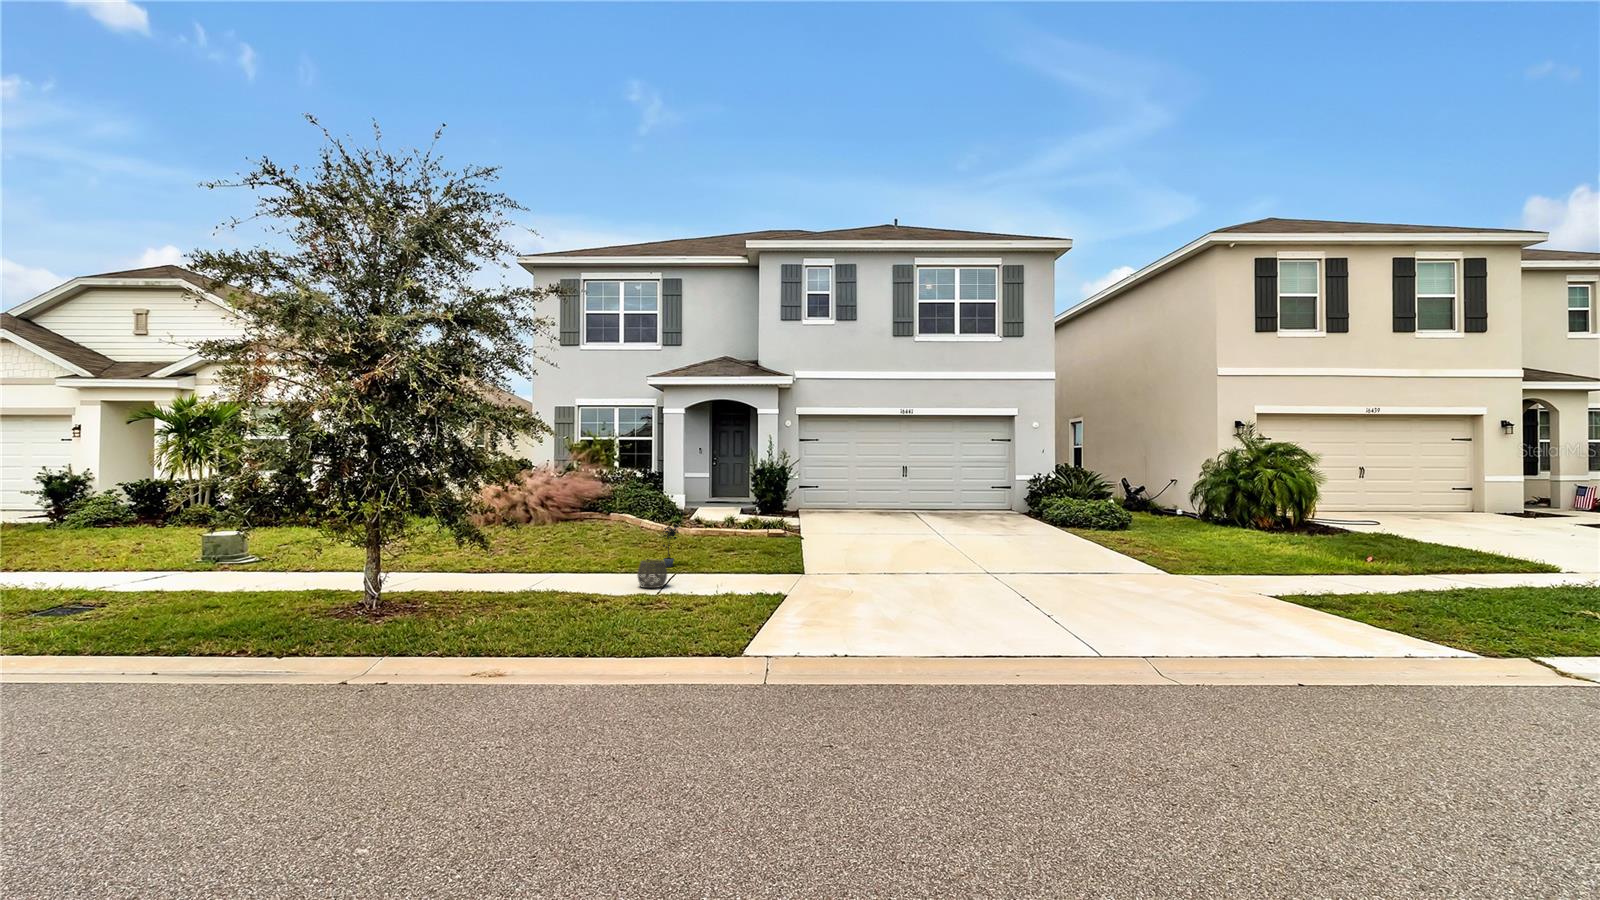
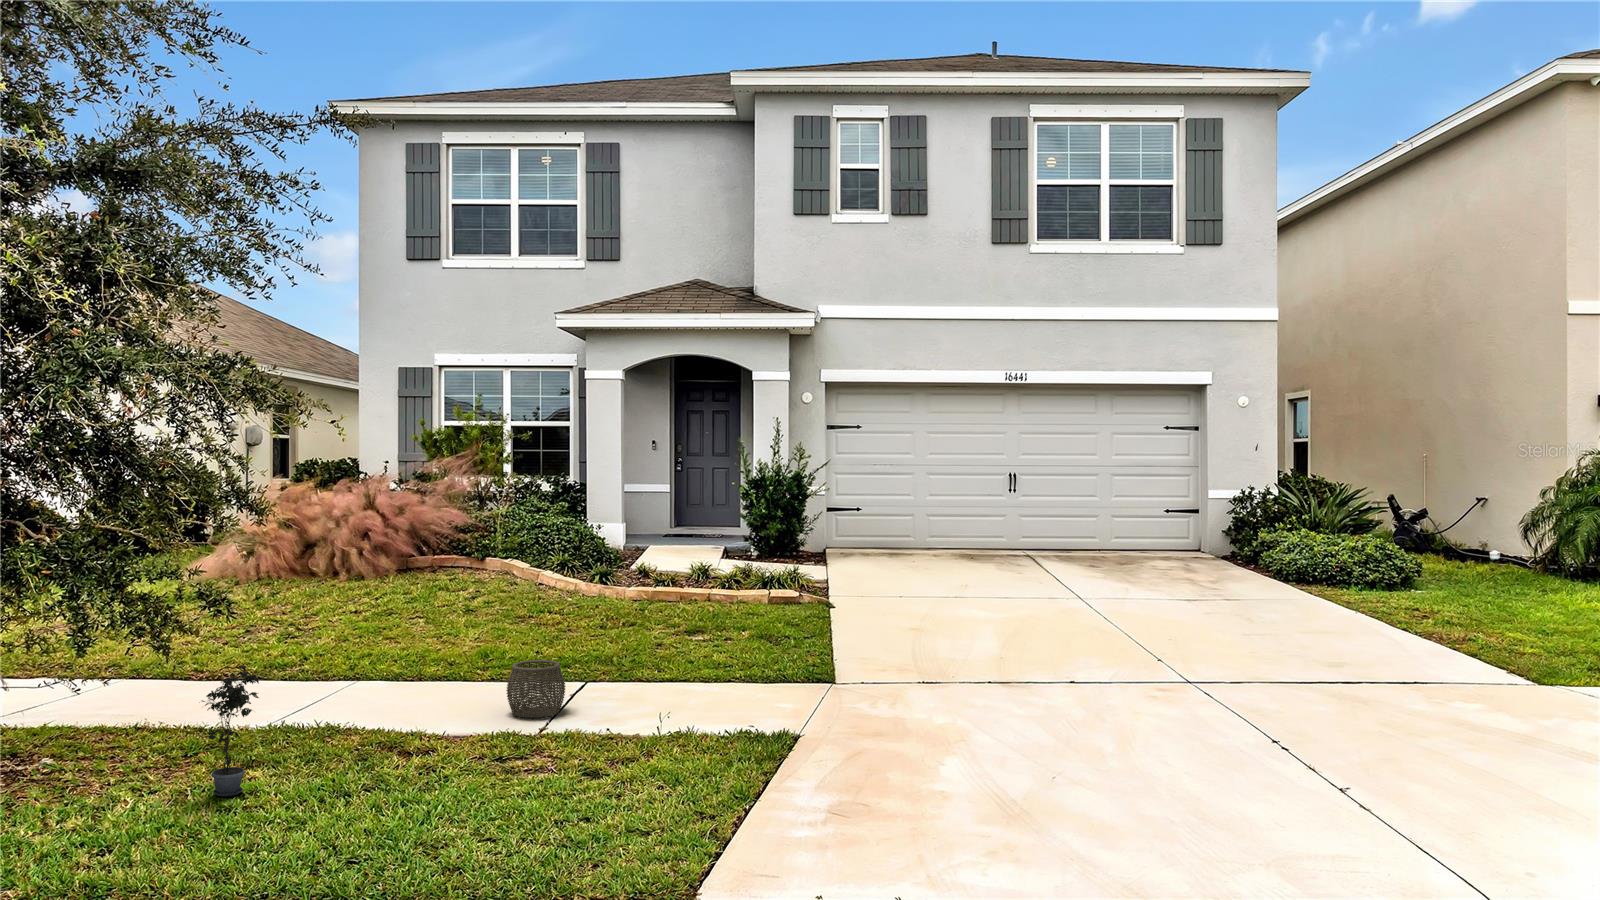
potted plant: present [662,523,679,567] -> present [202,666,259,797]

